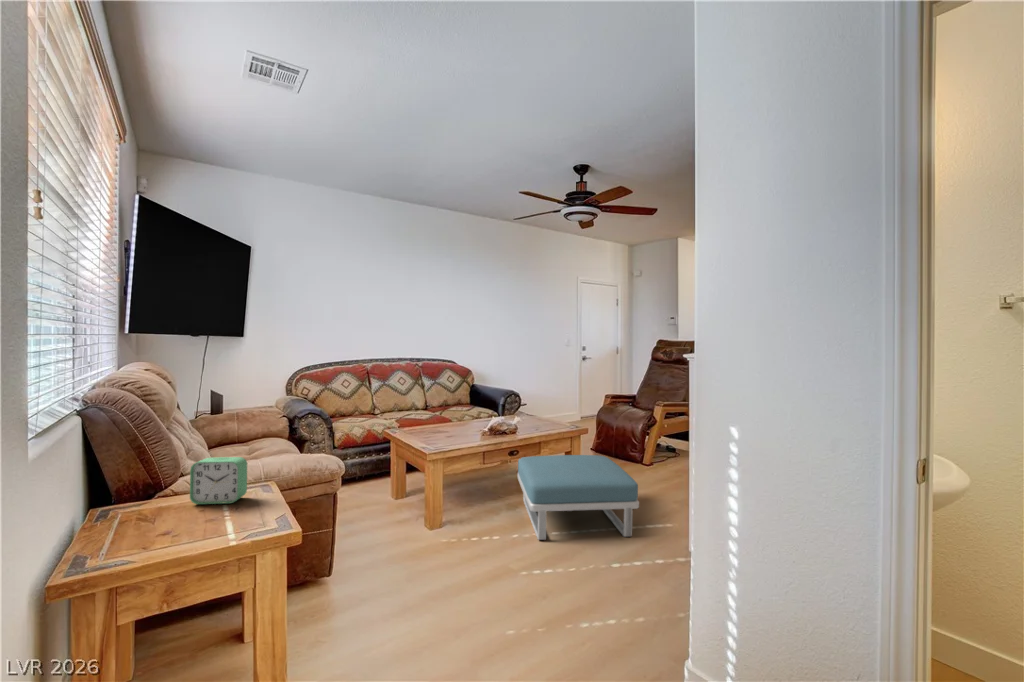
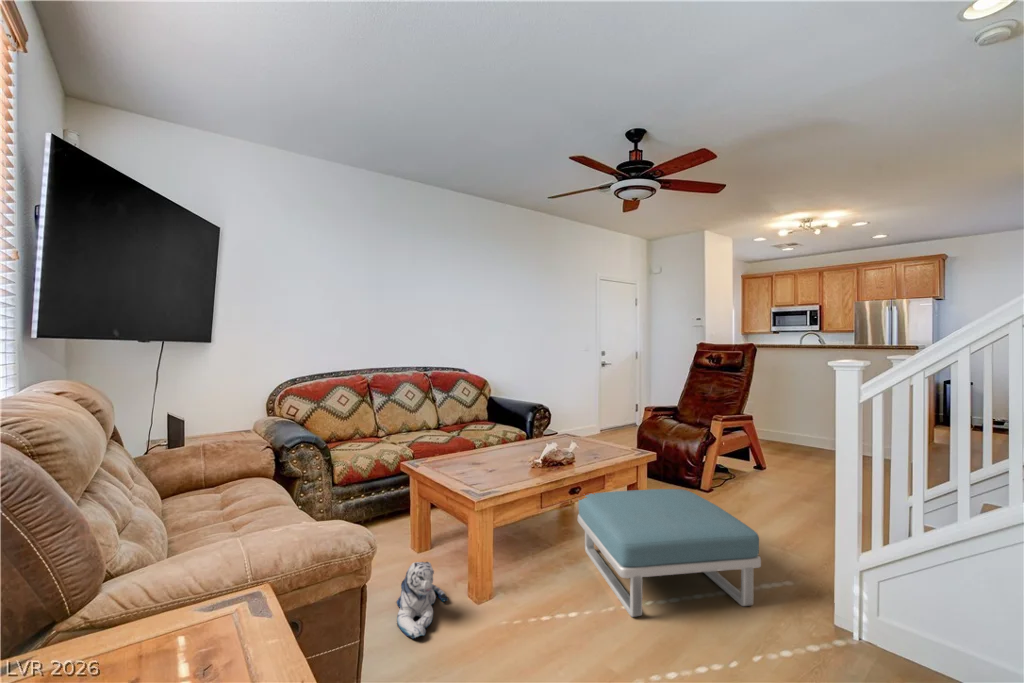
alarm clock: present [190,457,247,504] -> none [115,555,226,655]
plush toy: none [369,497,409,547] -> present [396,562,447,639]

